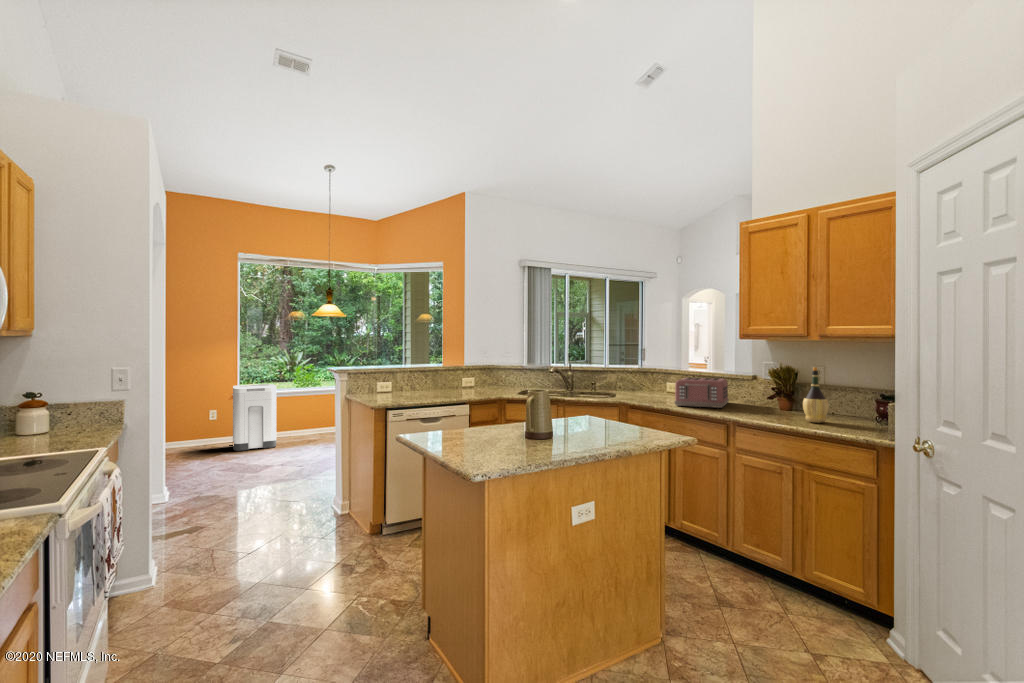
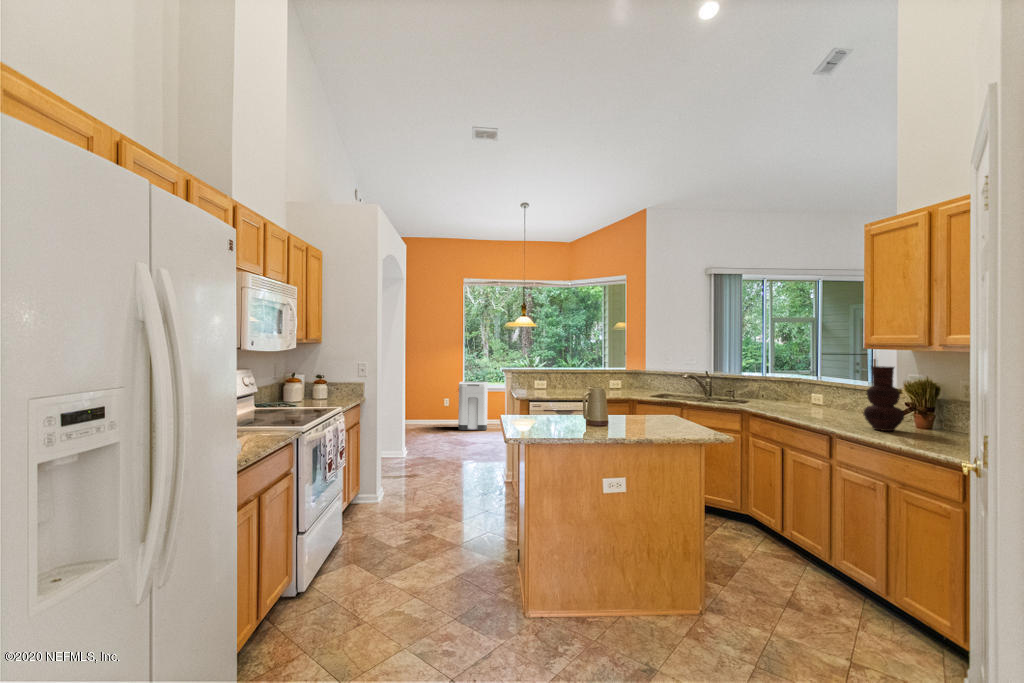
vase: none [752,356,786,416] -> present [863,366,904,431]
wine bottle: present [803,367,829,423] -> none [914,379,946,440]
toaster: present [675,377,729,408] -> none [789,388,862,420]

